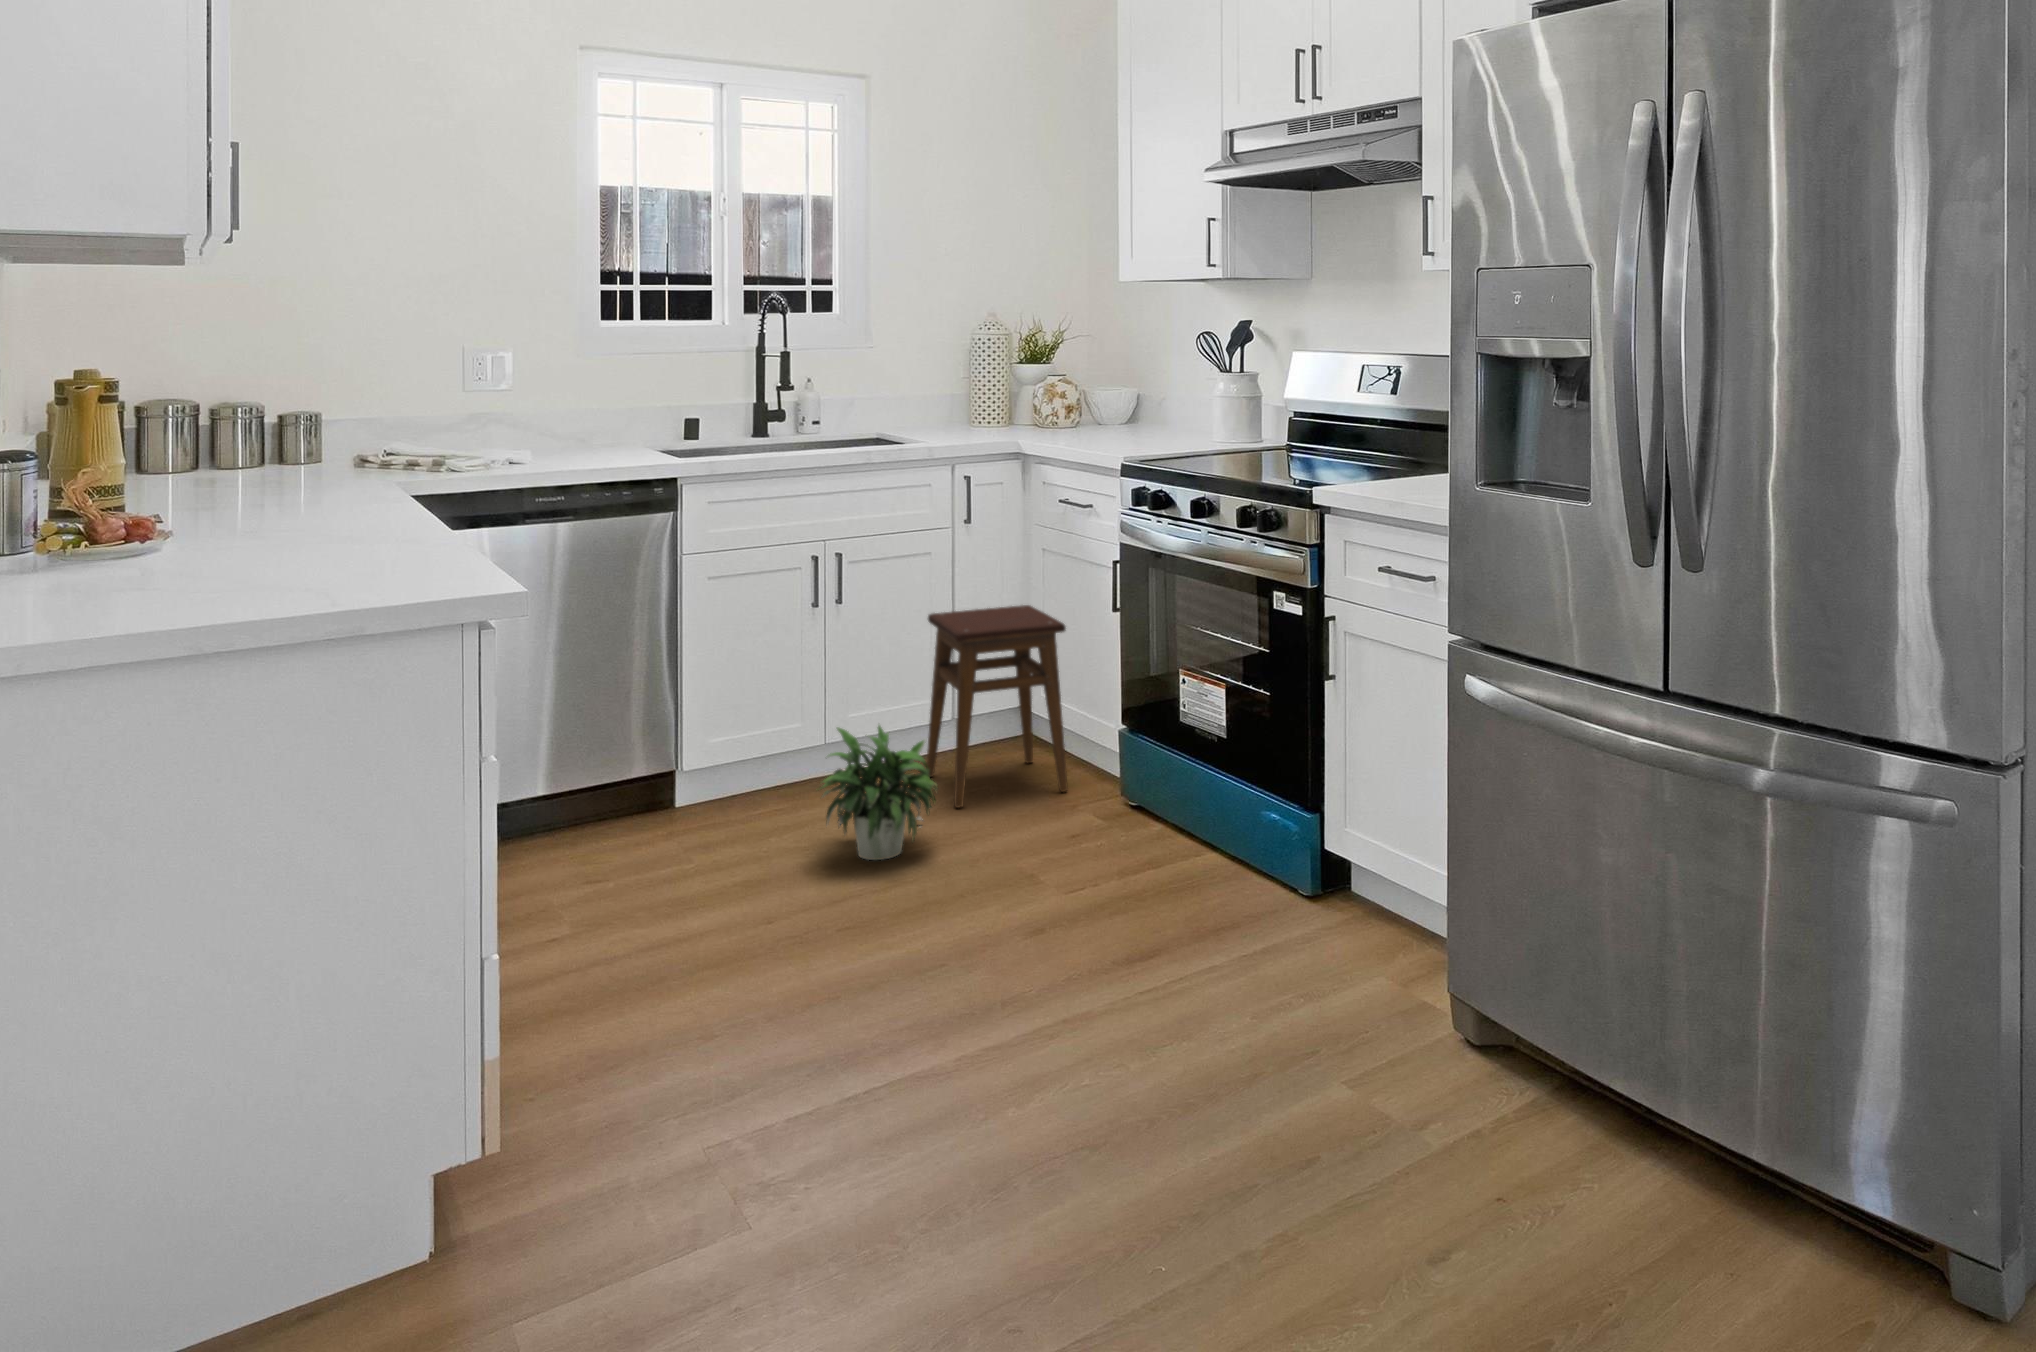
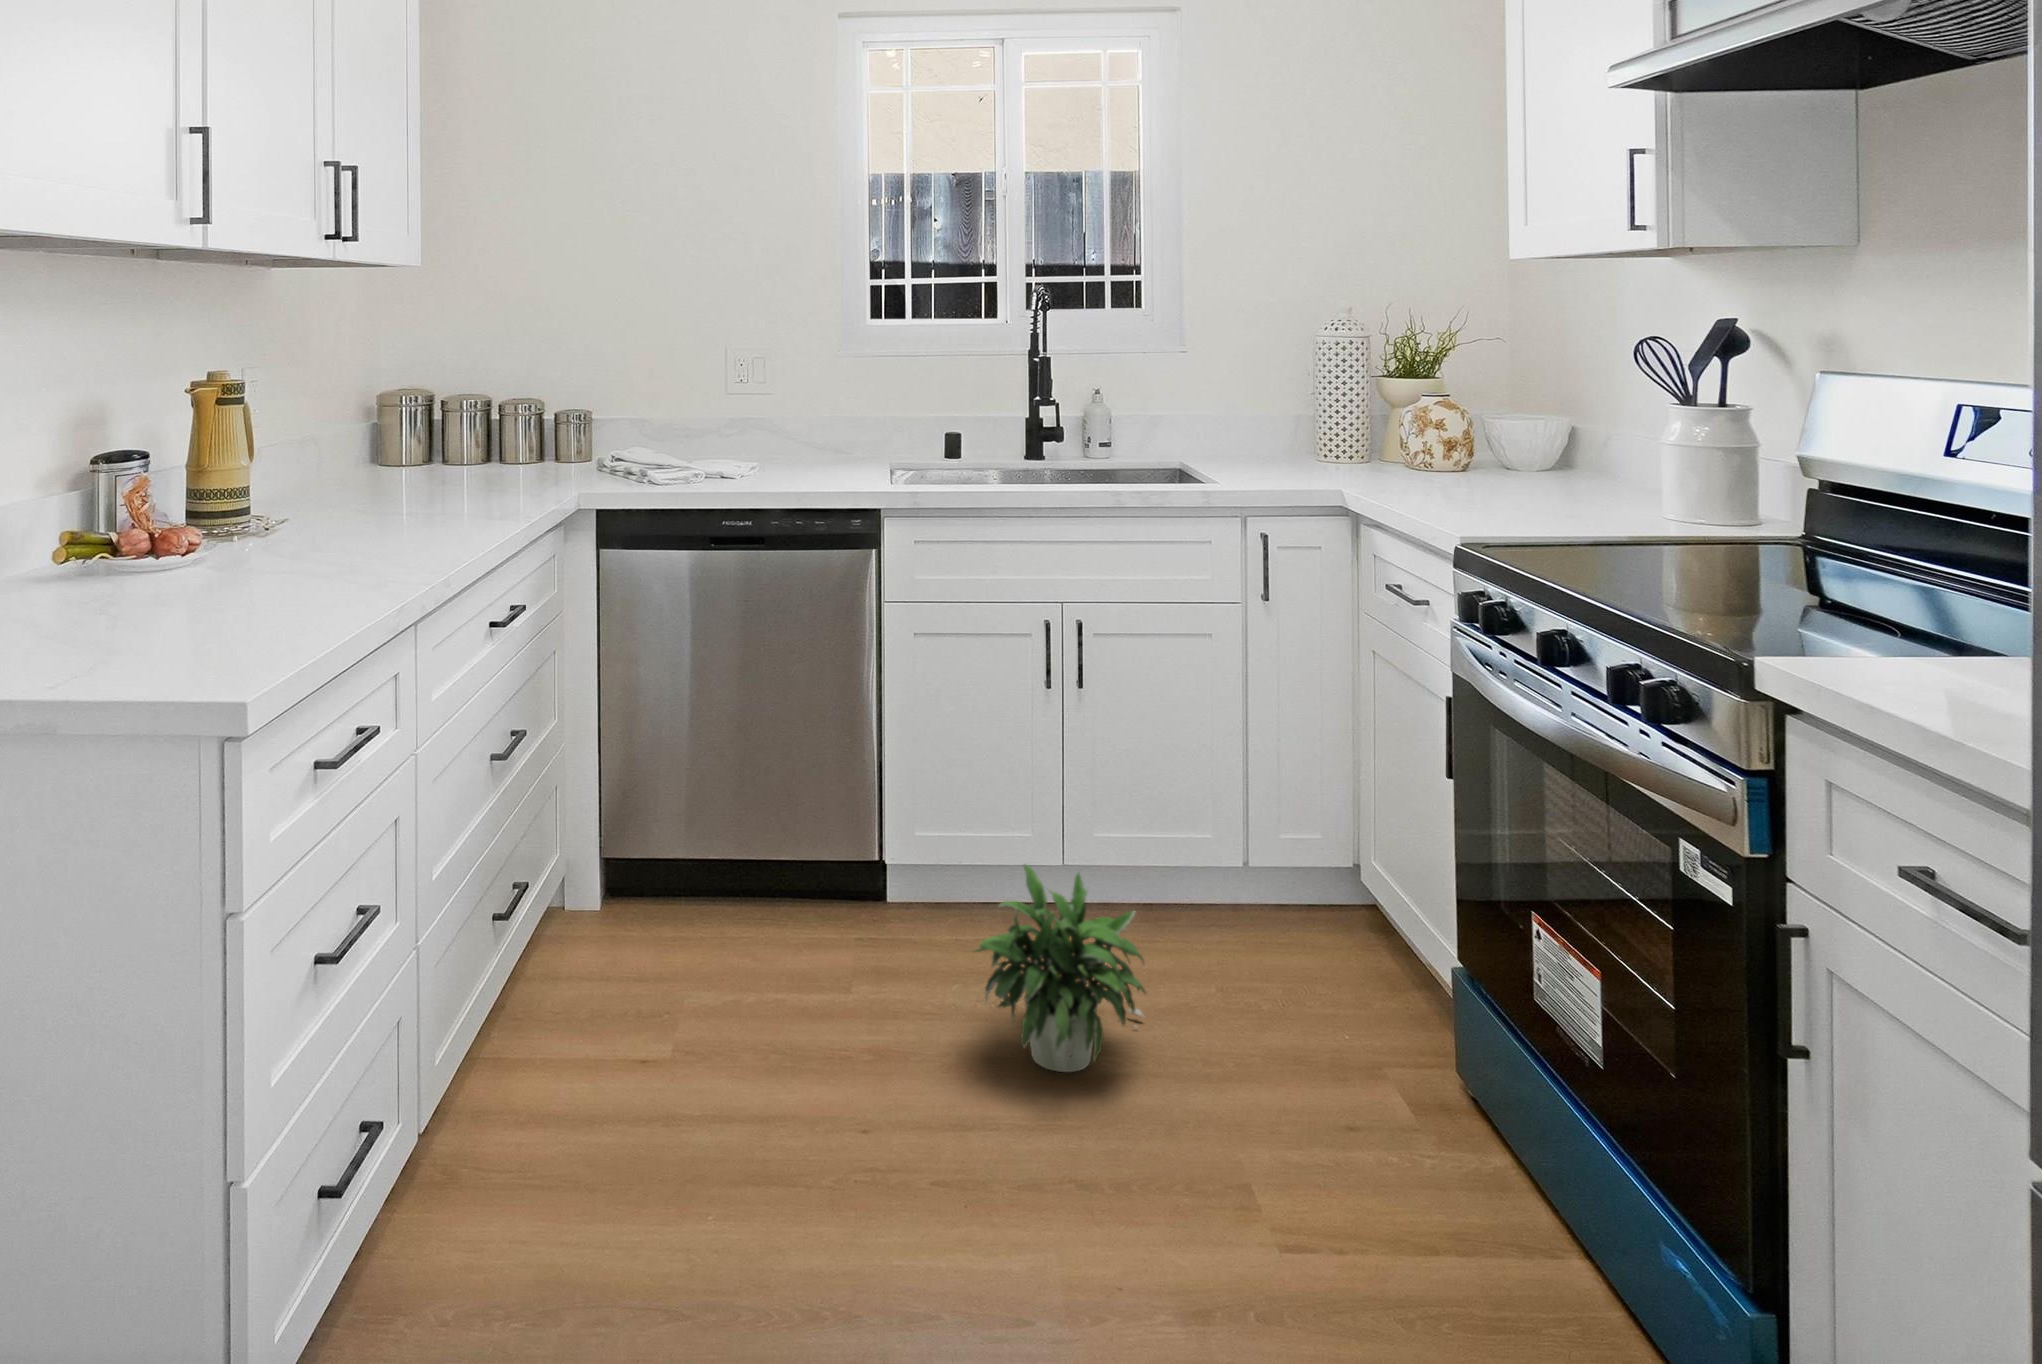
stool: present [926,605,1068,808] -> none [1192,718,1377,1024]

